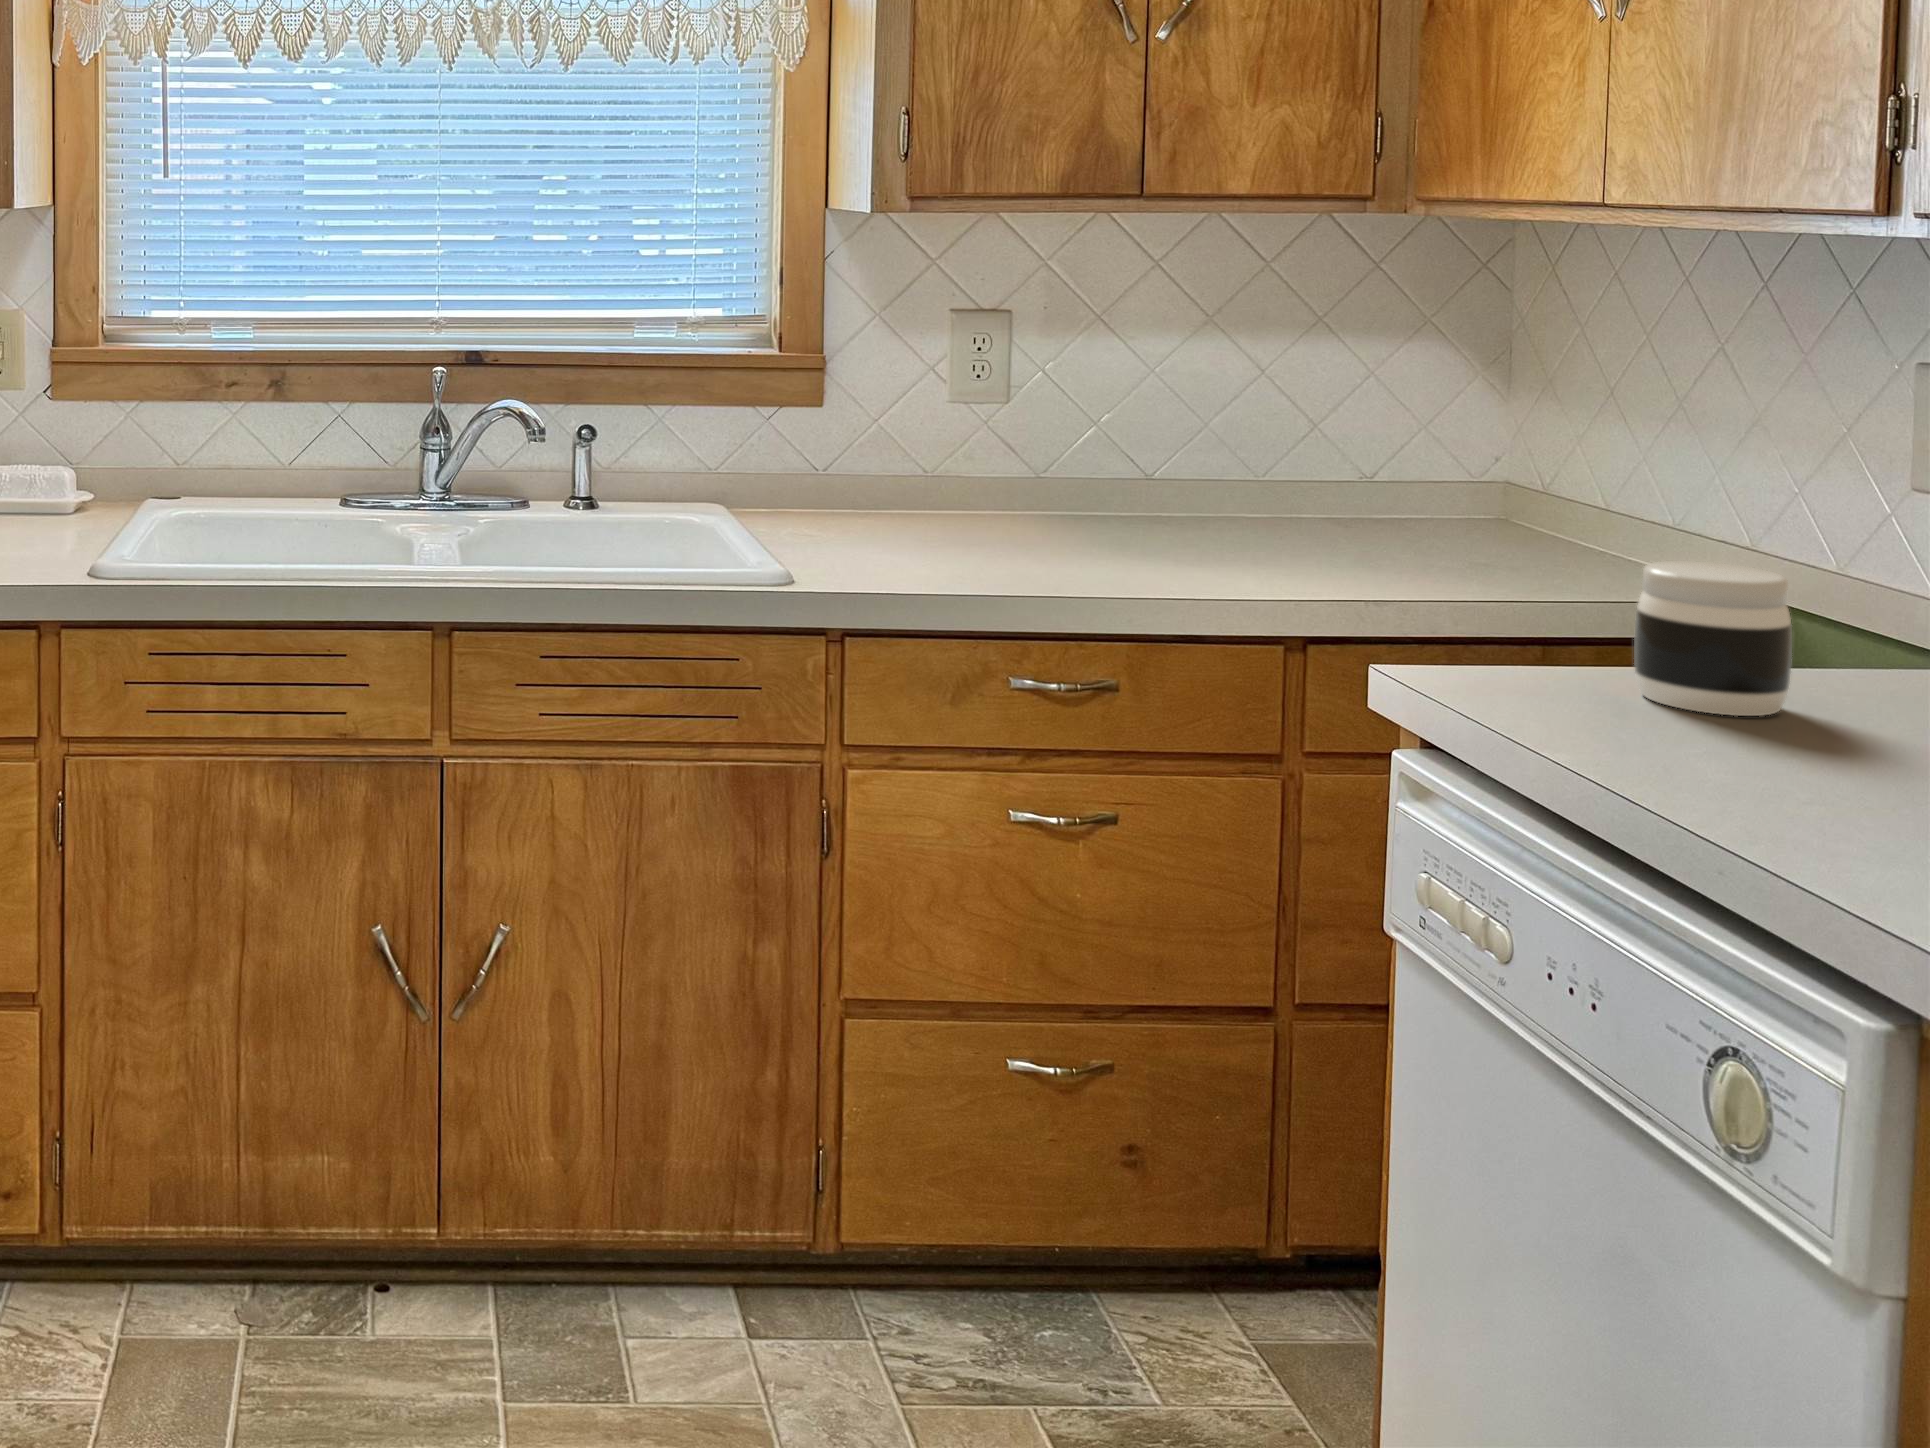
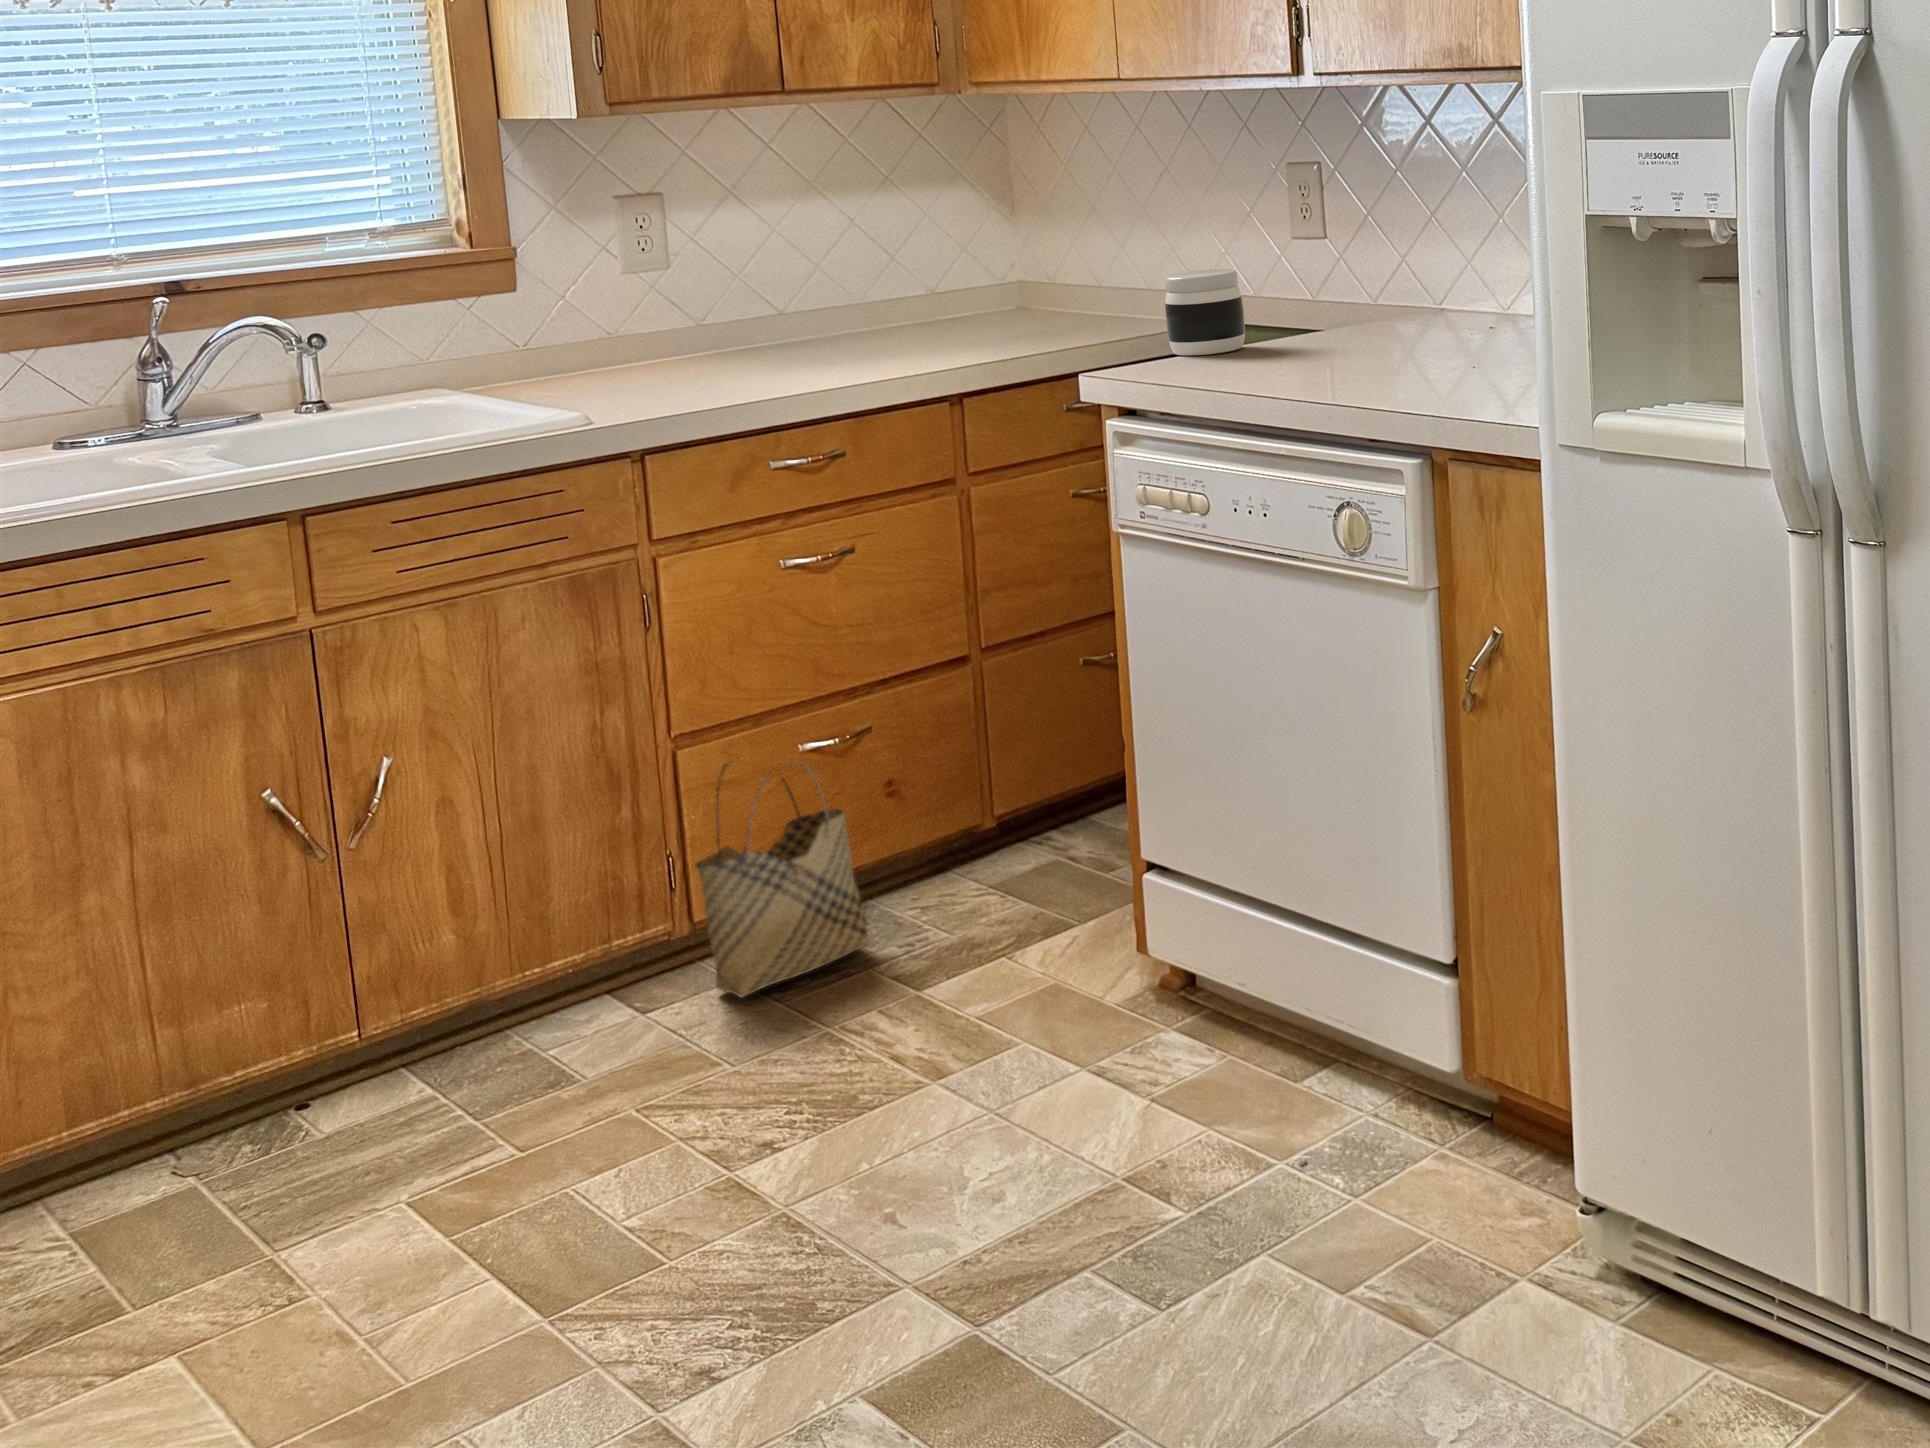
woven basket: none [835,1048,1046,1374] -> present [695,757,868,997]

